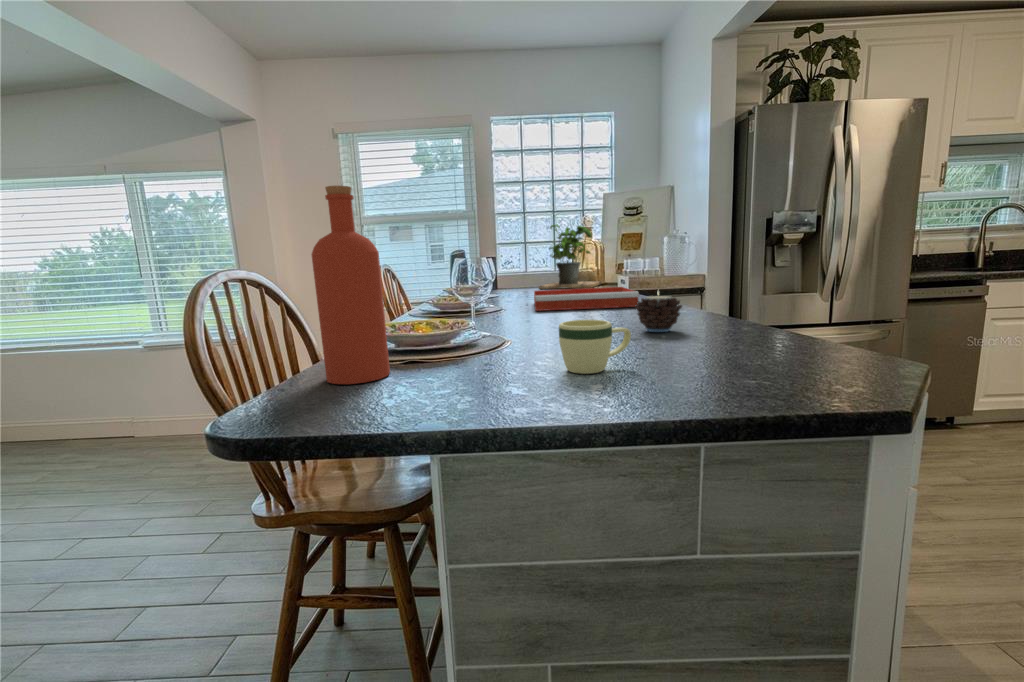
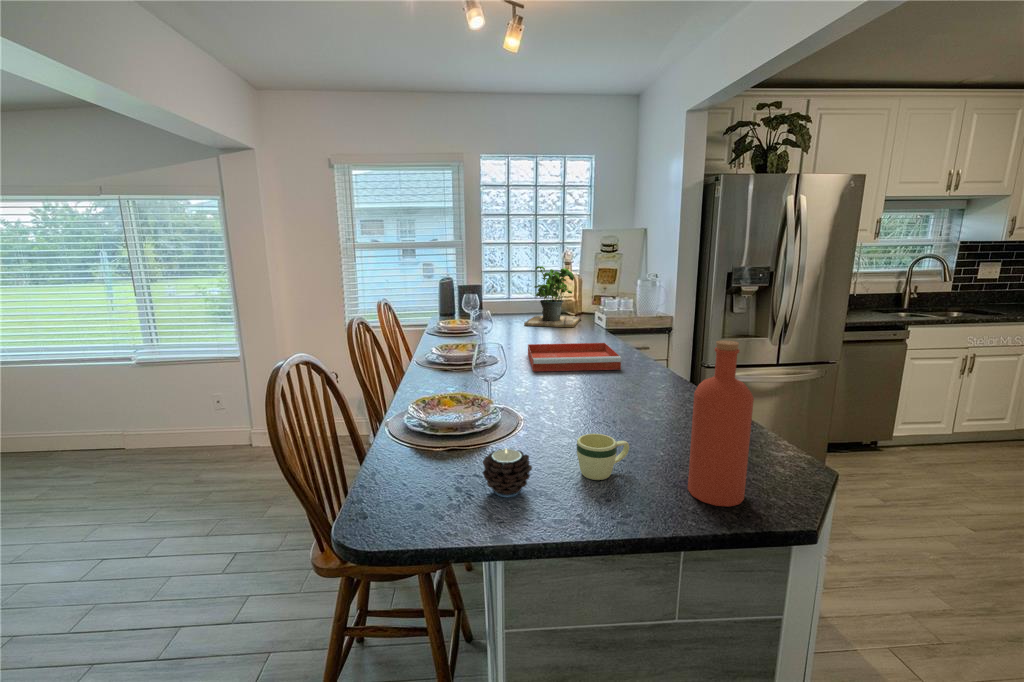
bottle: present [312,186,390,384] -> present [688,340,754,507]
candle: present [636,296,682,332] -> present [483,449,532,498]

